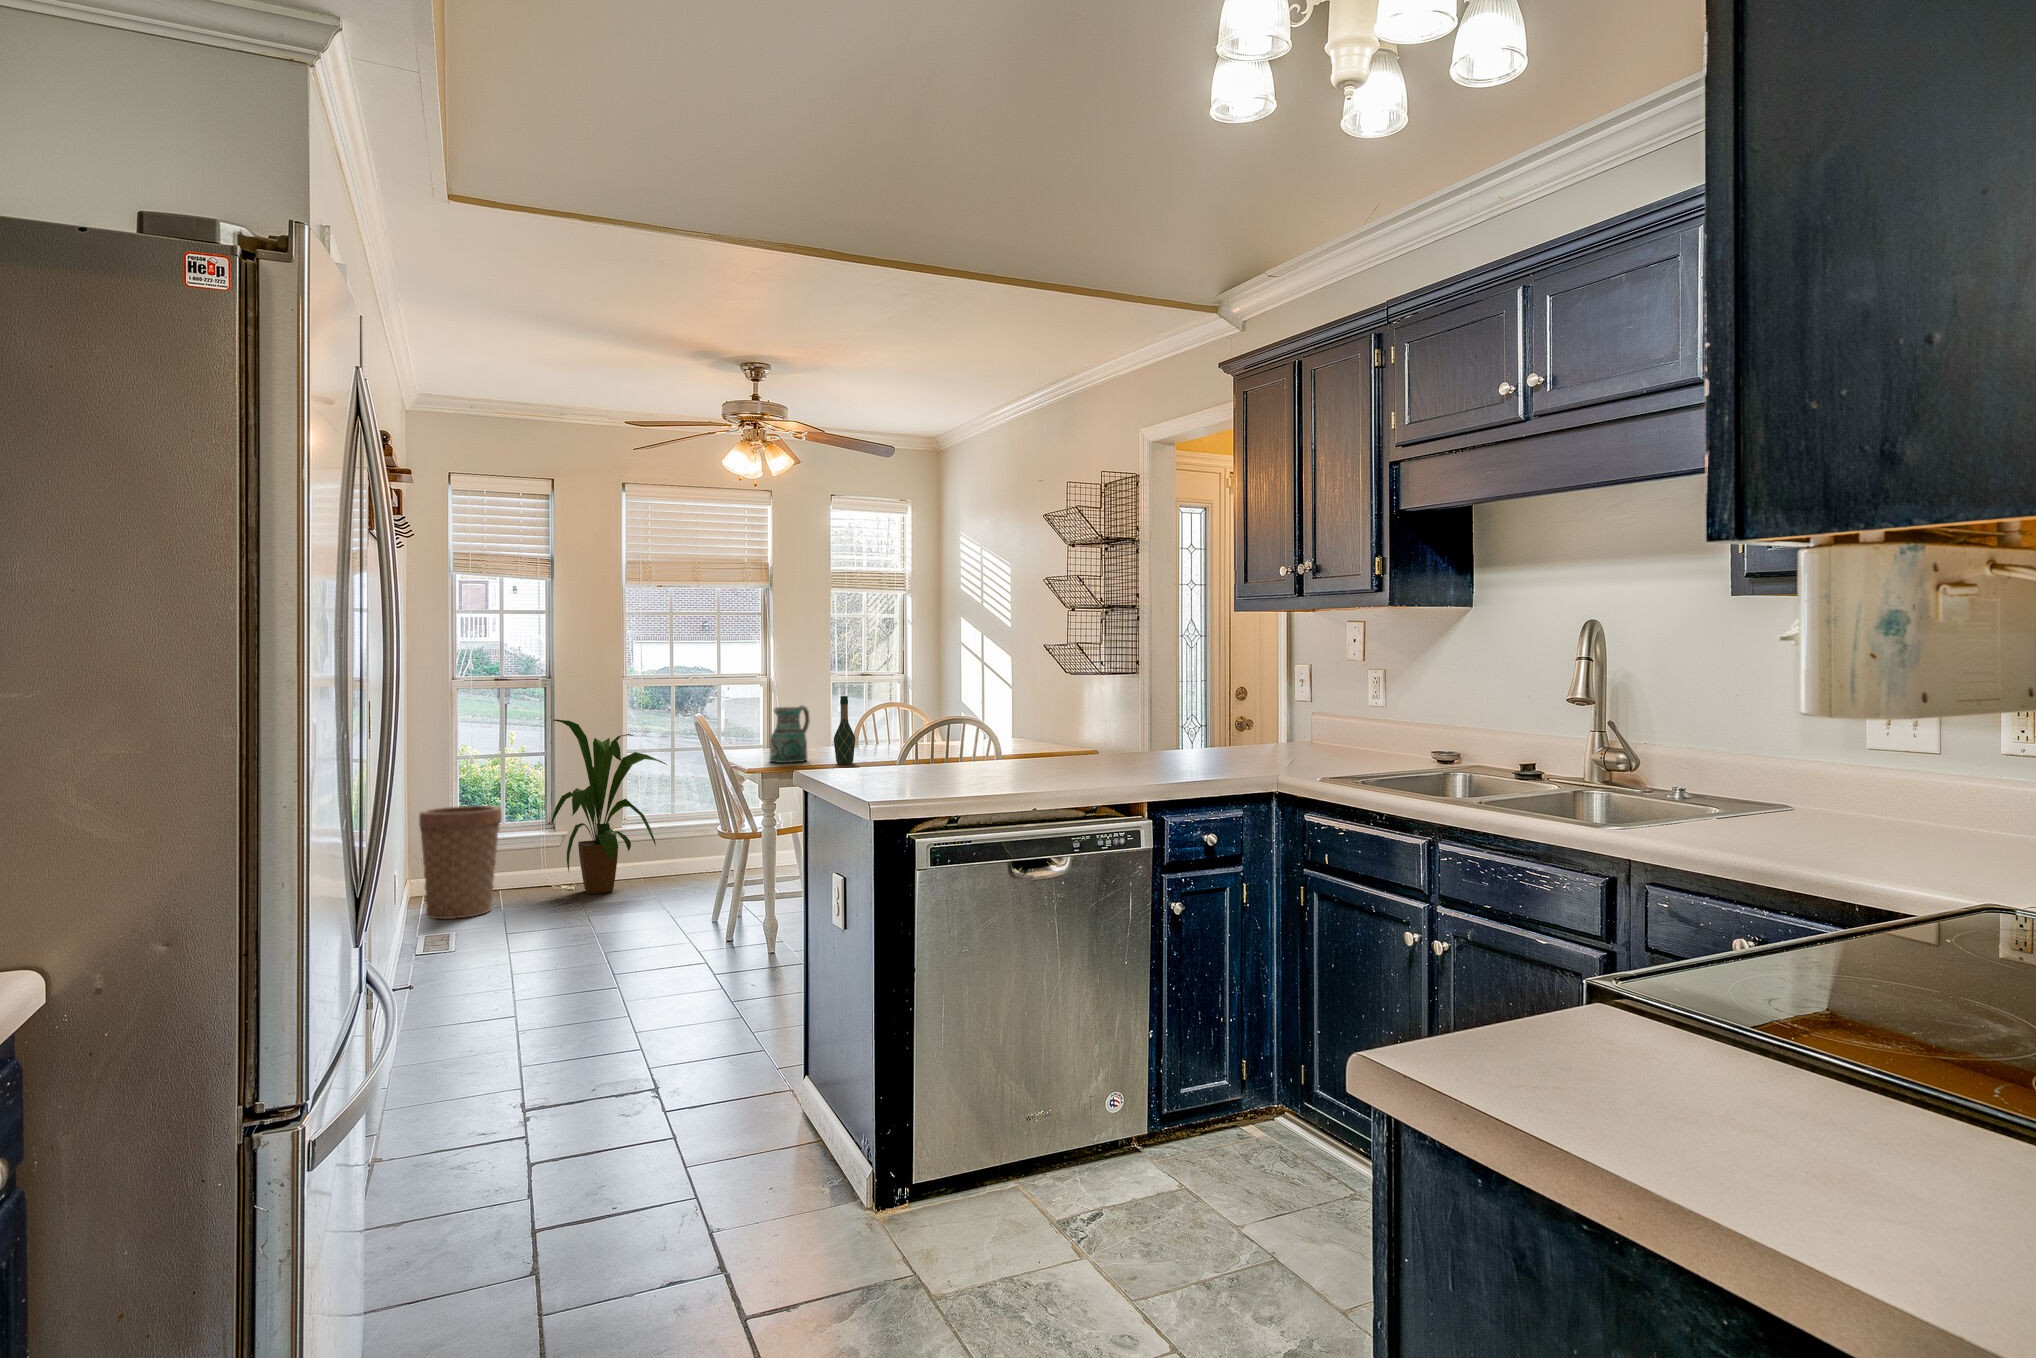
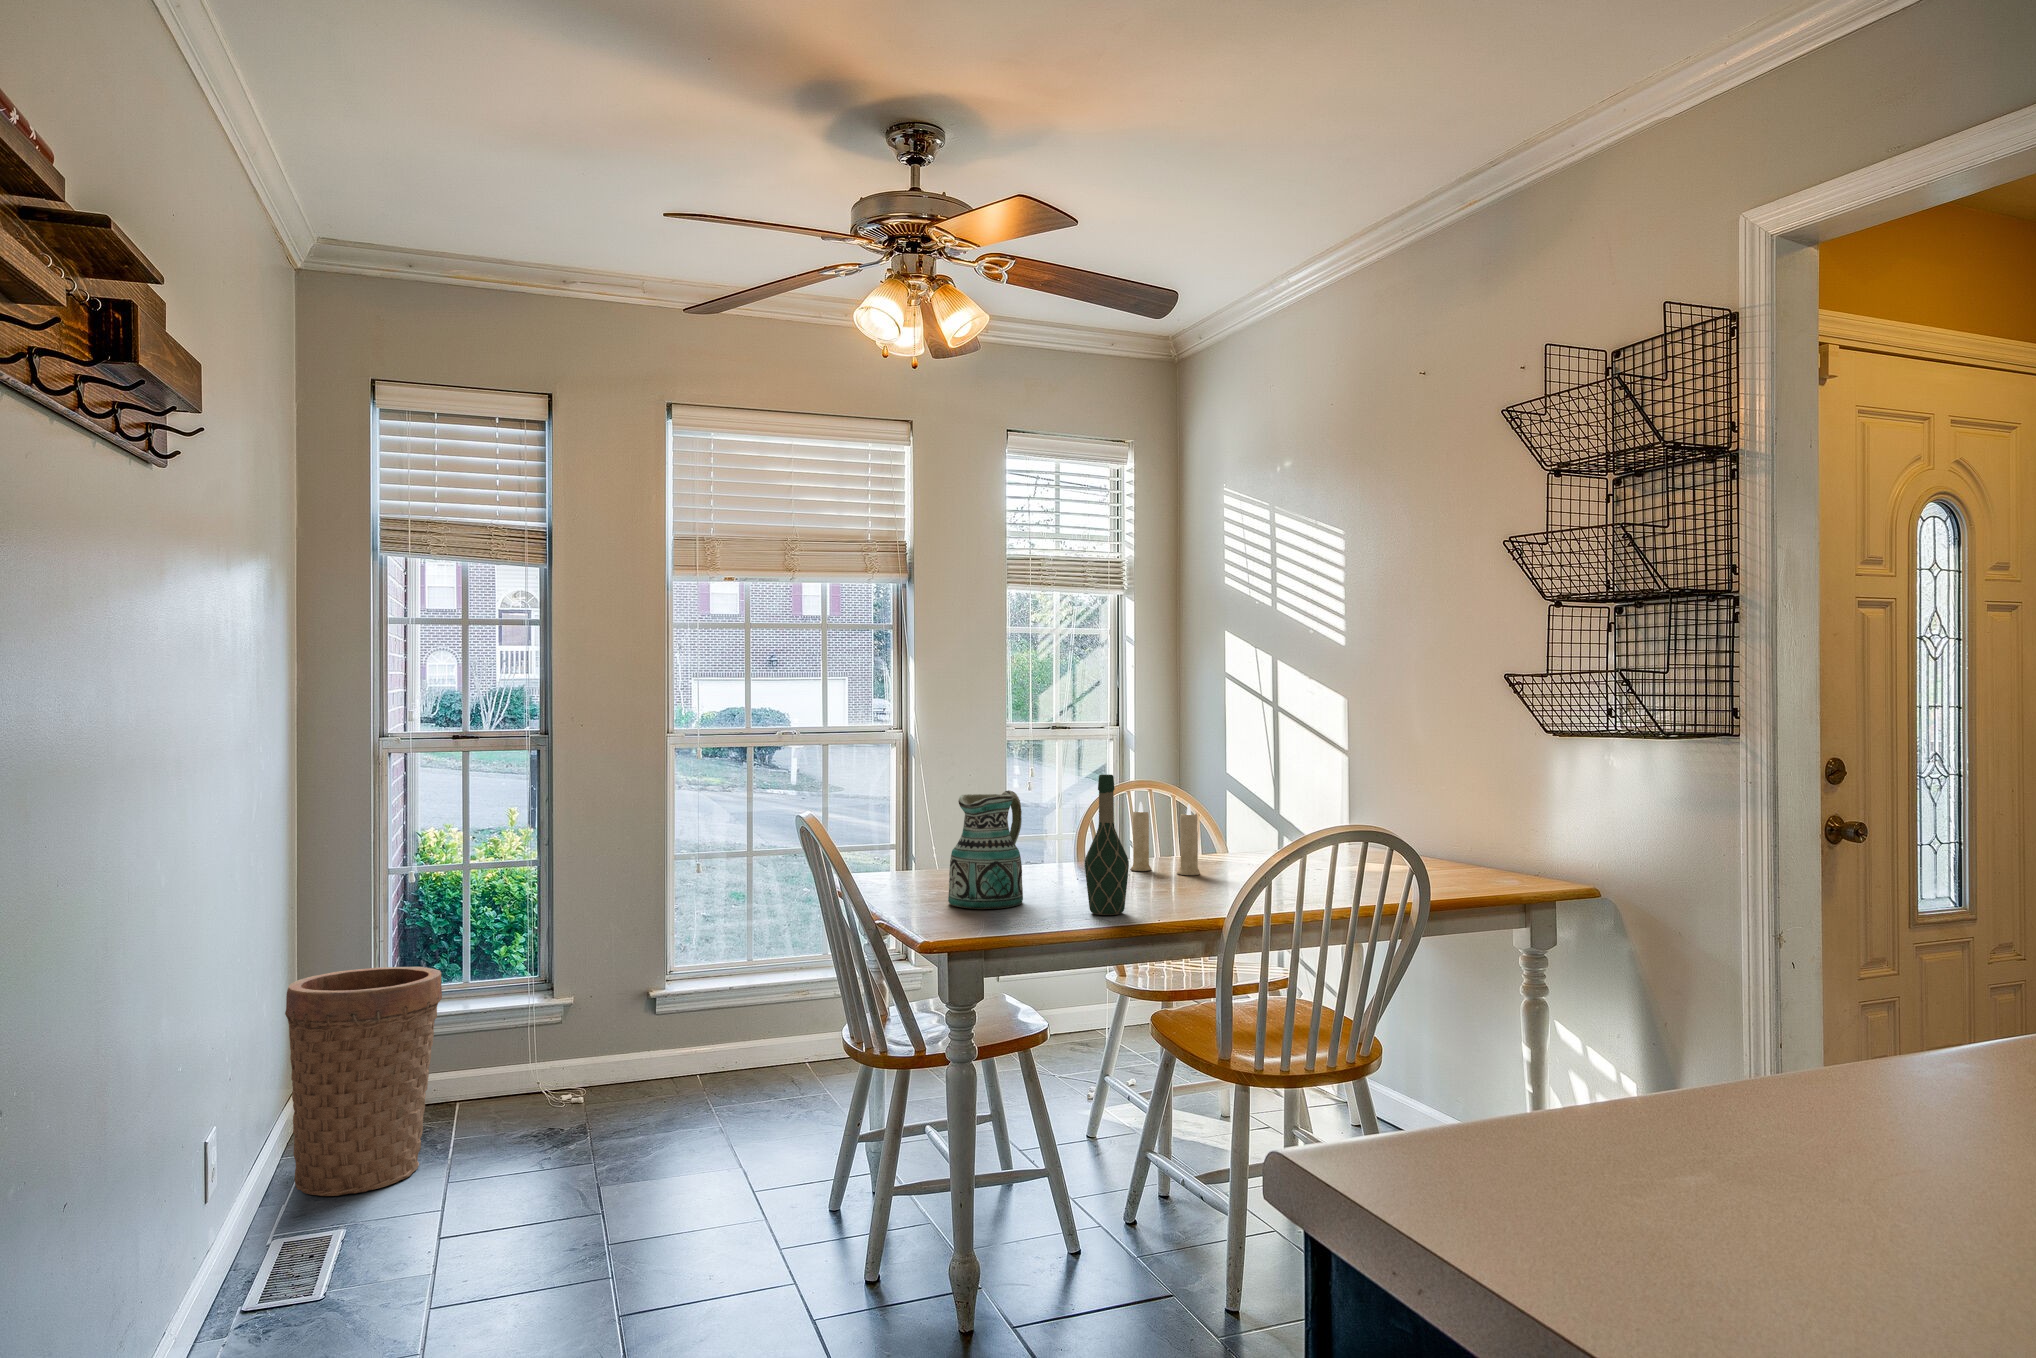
candle: none [876,712,911,751] -> present [1130,802,1200,875]
house plant: present [552,719,667,894] -> none [538,809,740,1125]

